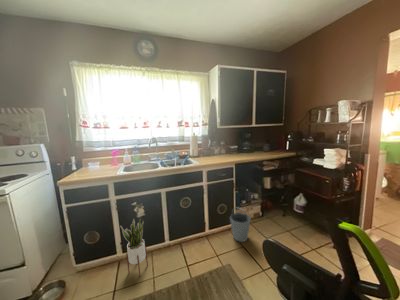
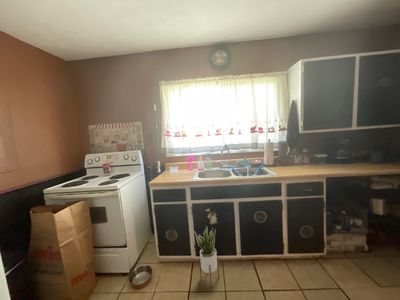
bucket: present [230,213,251,242] -> none [319,233,353,282]

